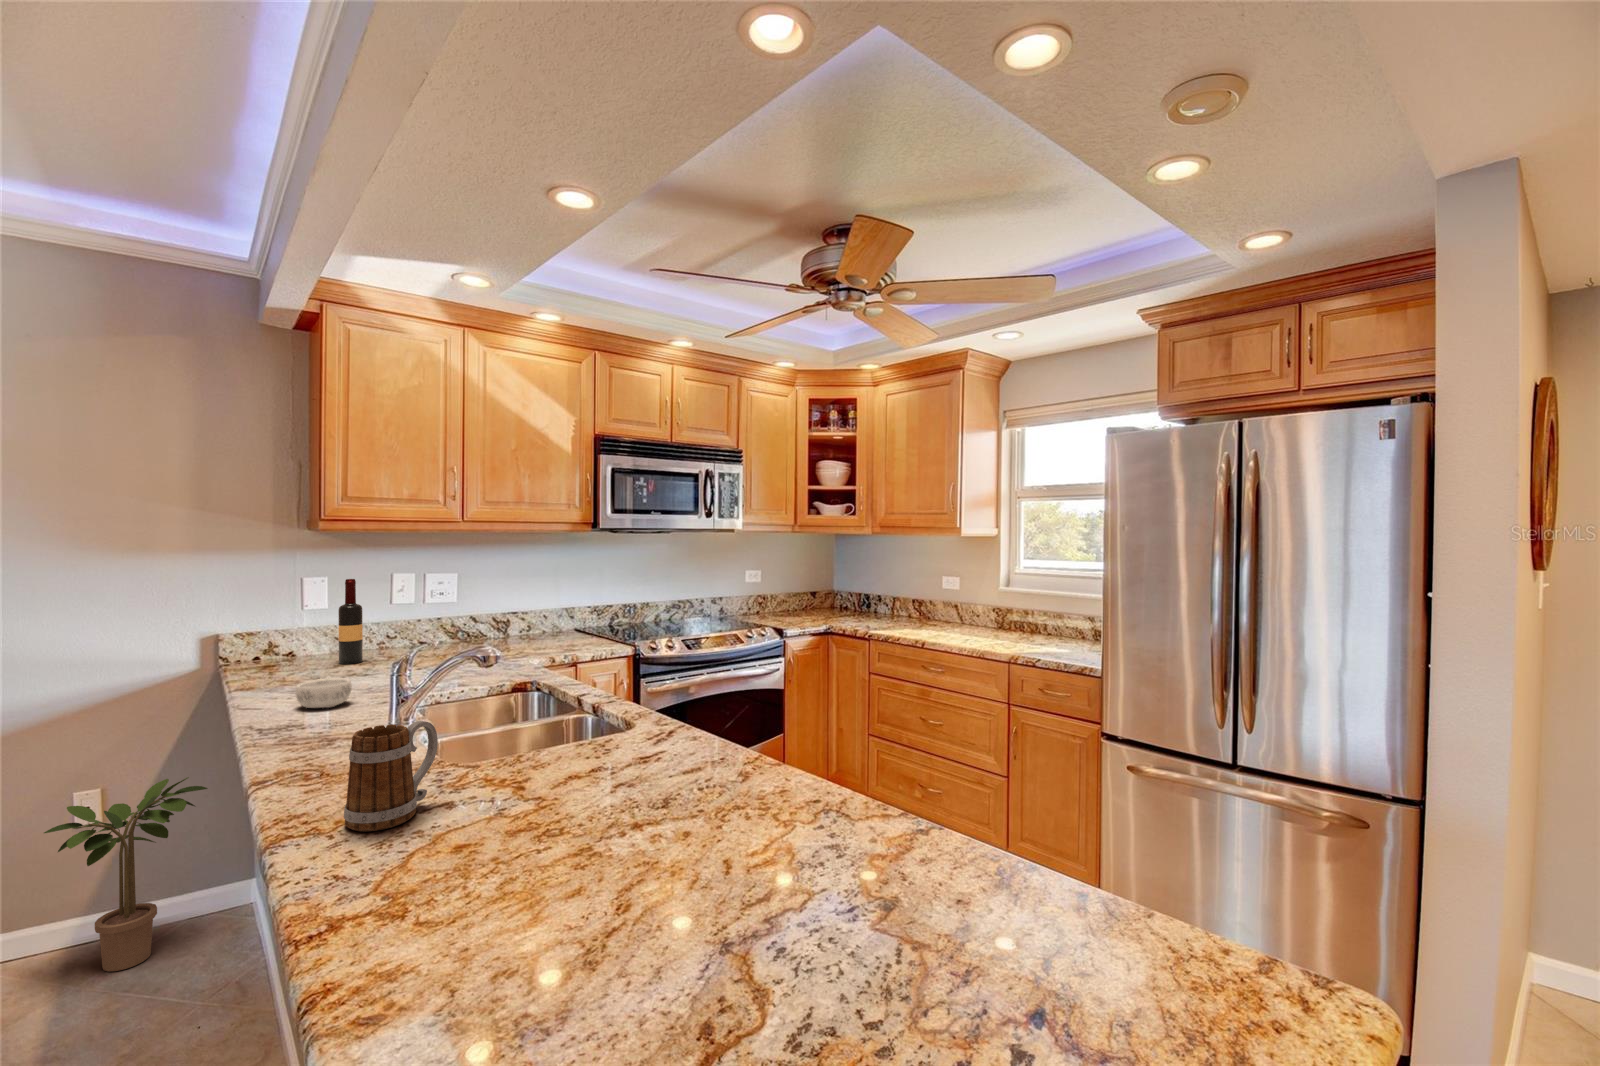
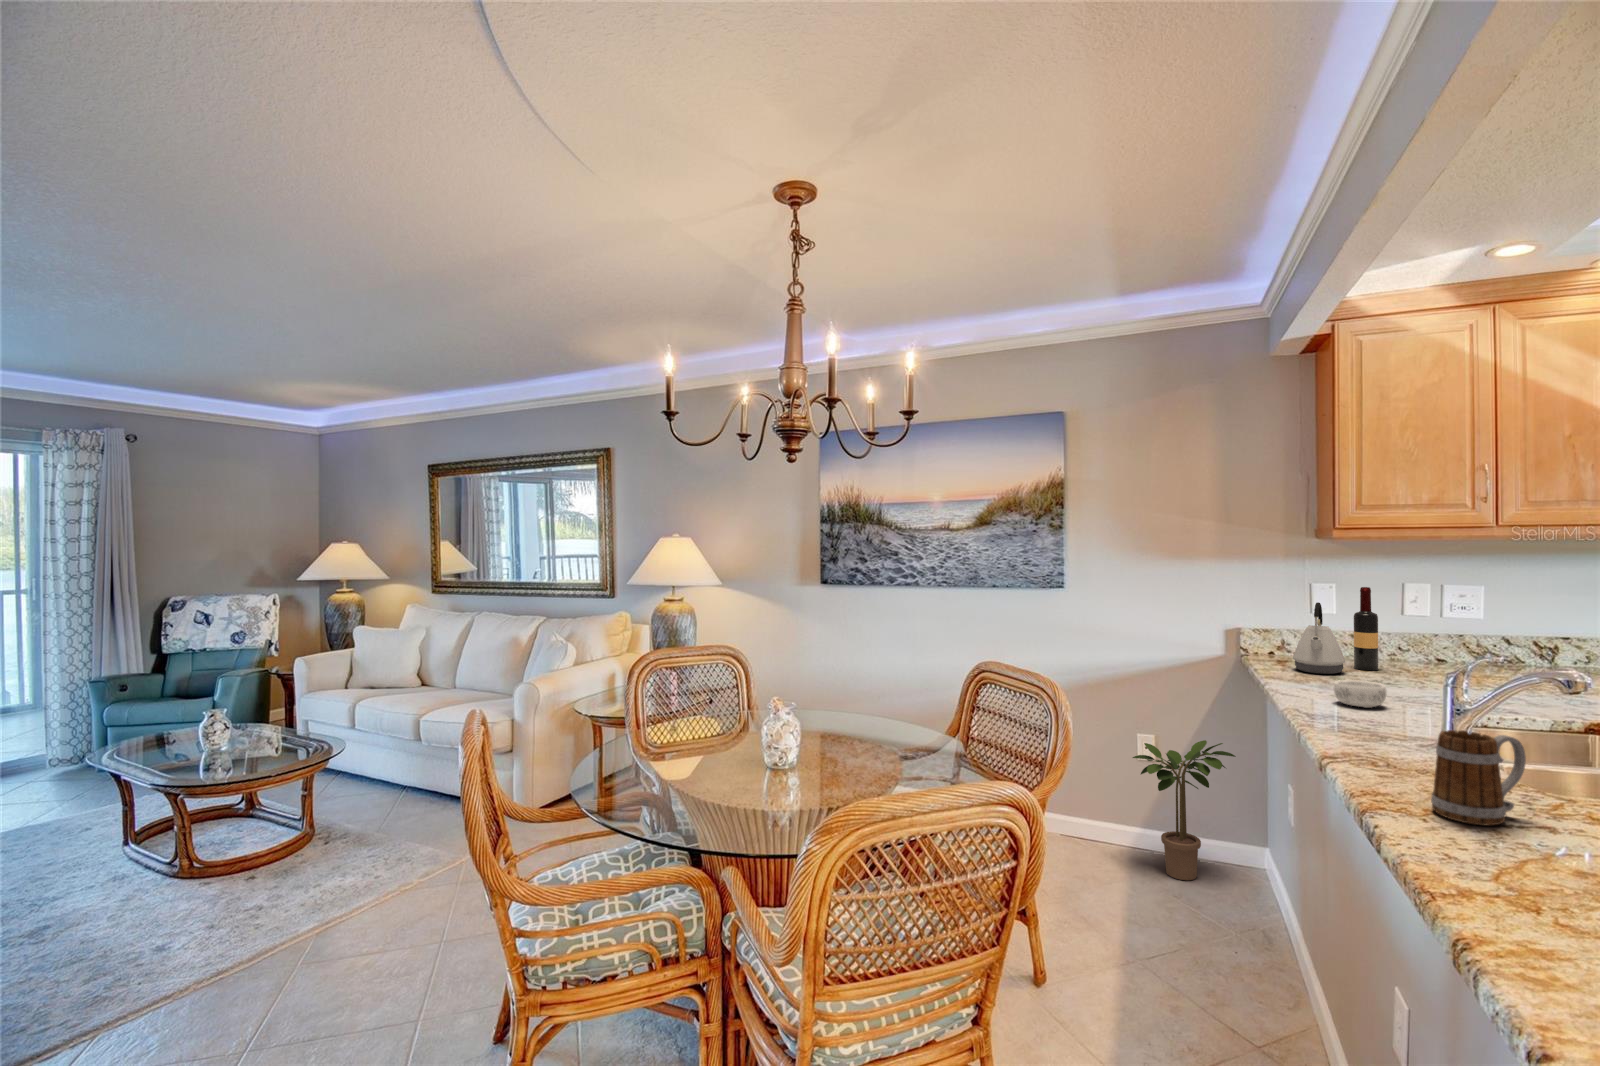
kettle: none [268,598,326,676] -> present [1293,602,1345,674]

